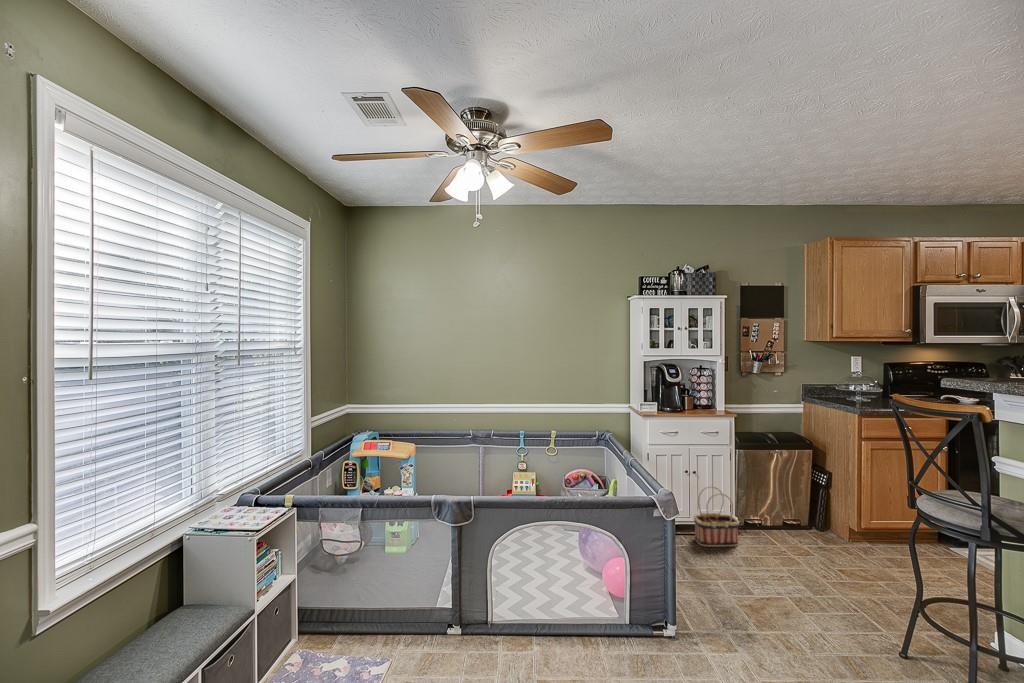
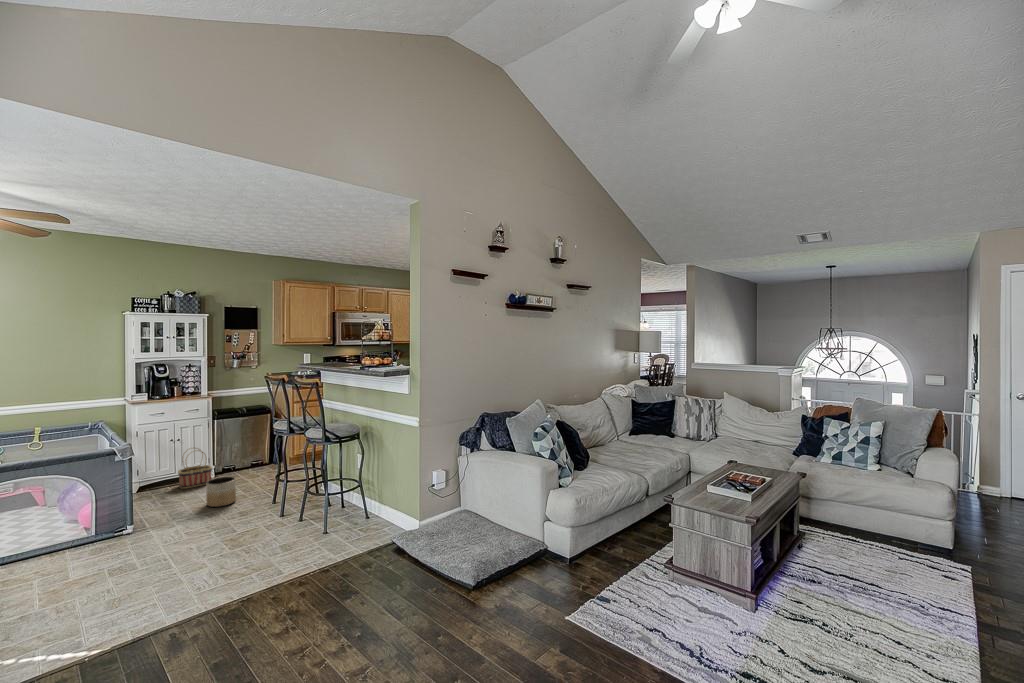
planter: none [760,556,809,614] -> present [206,477,236,507]

